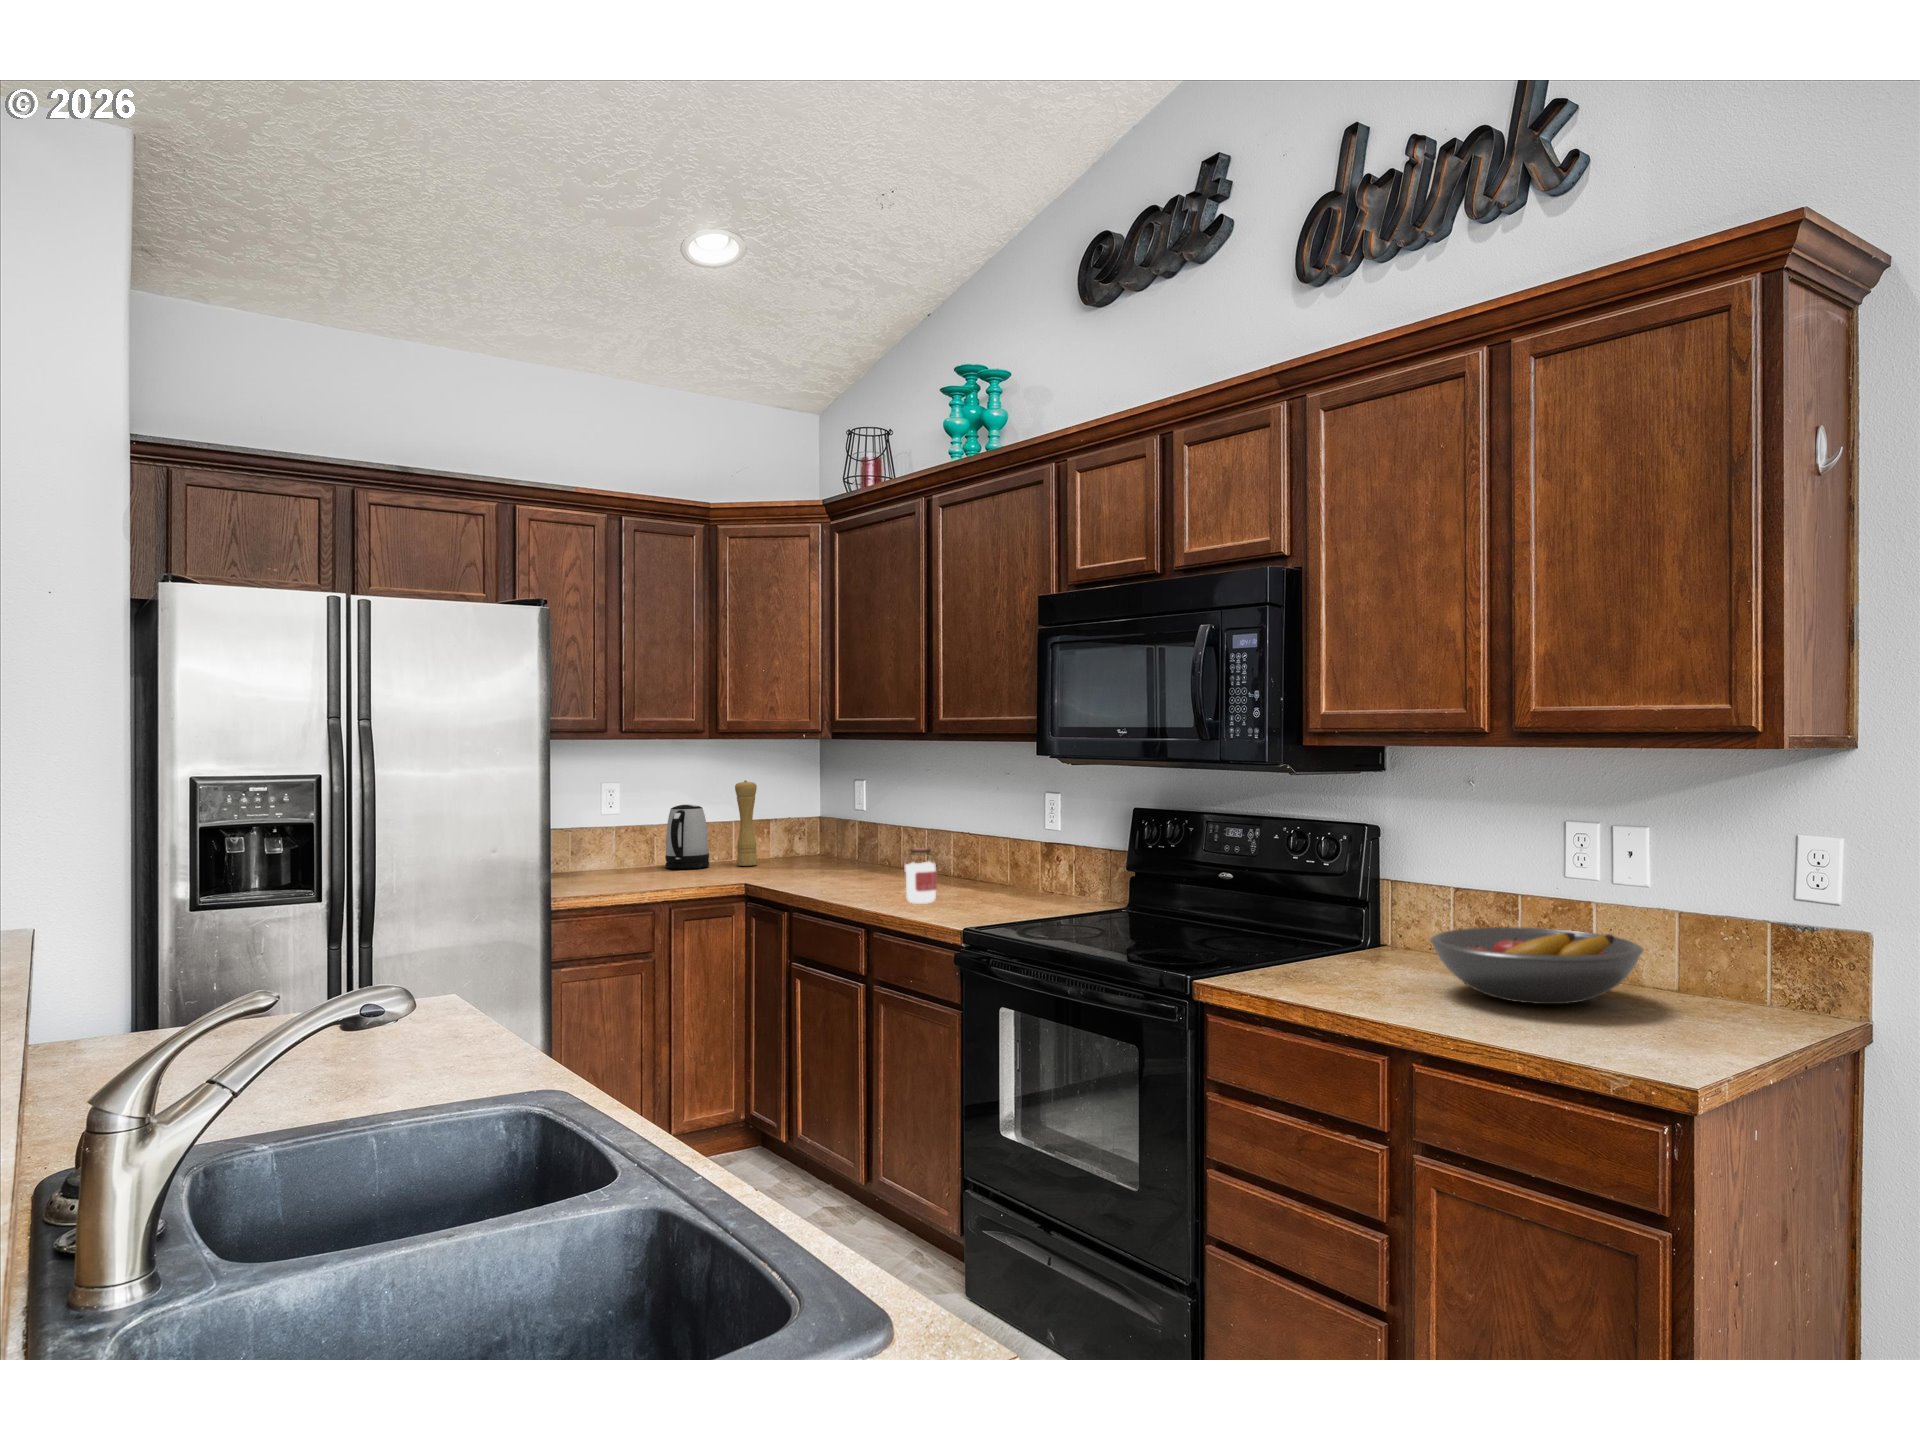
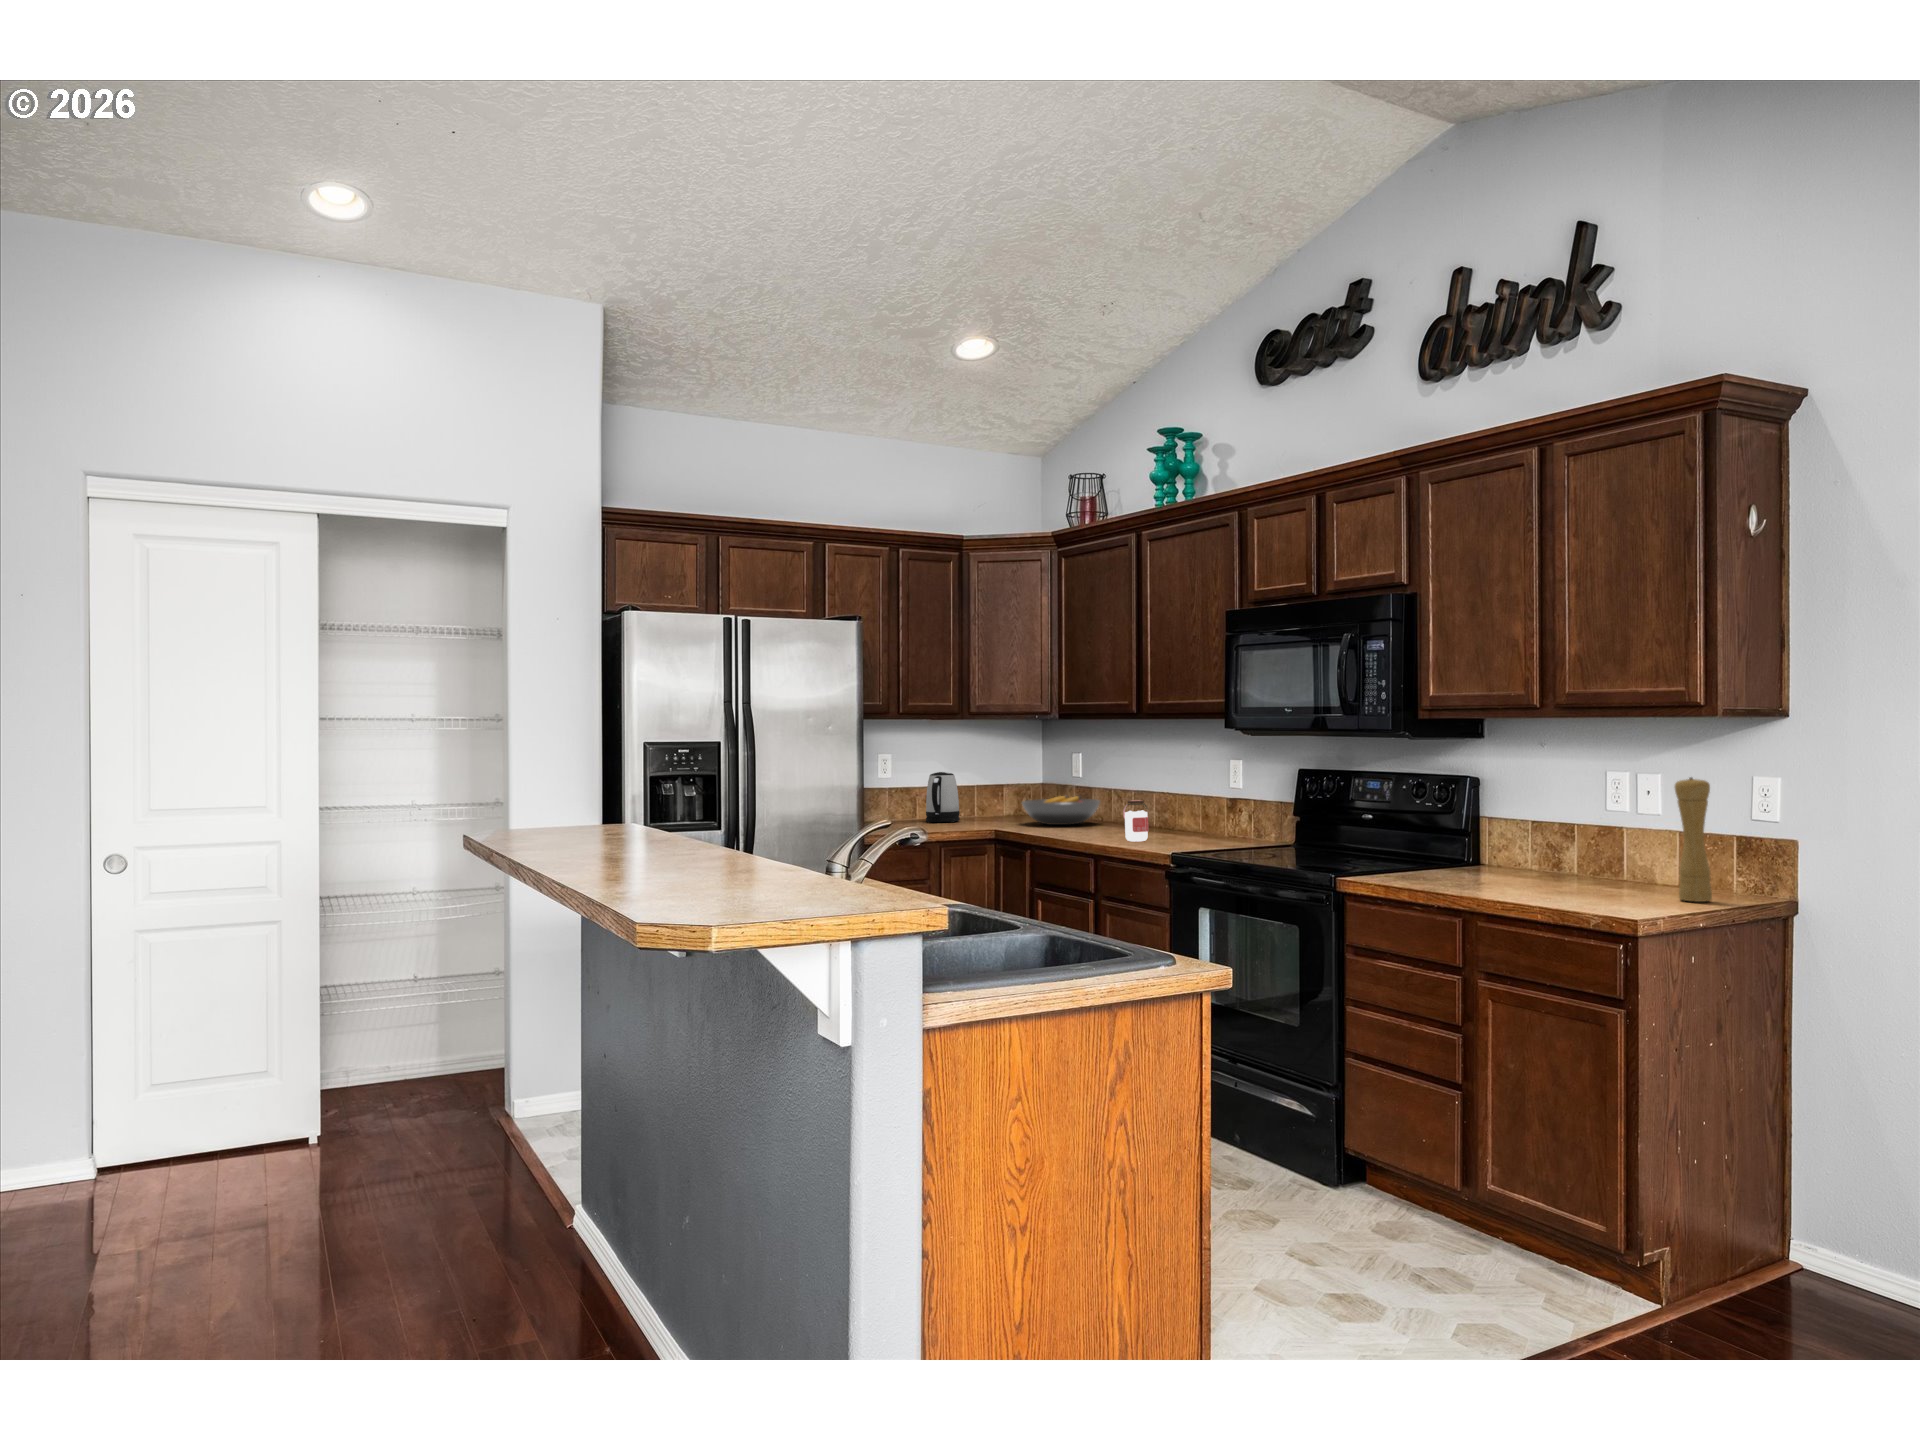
pepper mill: present [735,781,757,866] -> present [1675,777,1712,902]
fruit bowl: present [1430,927,1644,1004] -> present [1022,795,1100,825]

